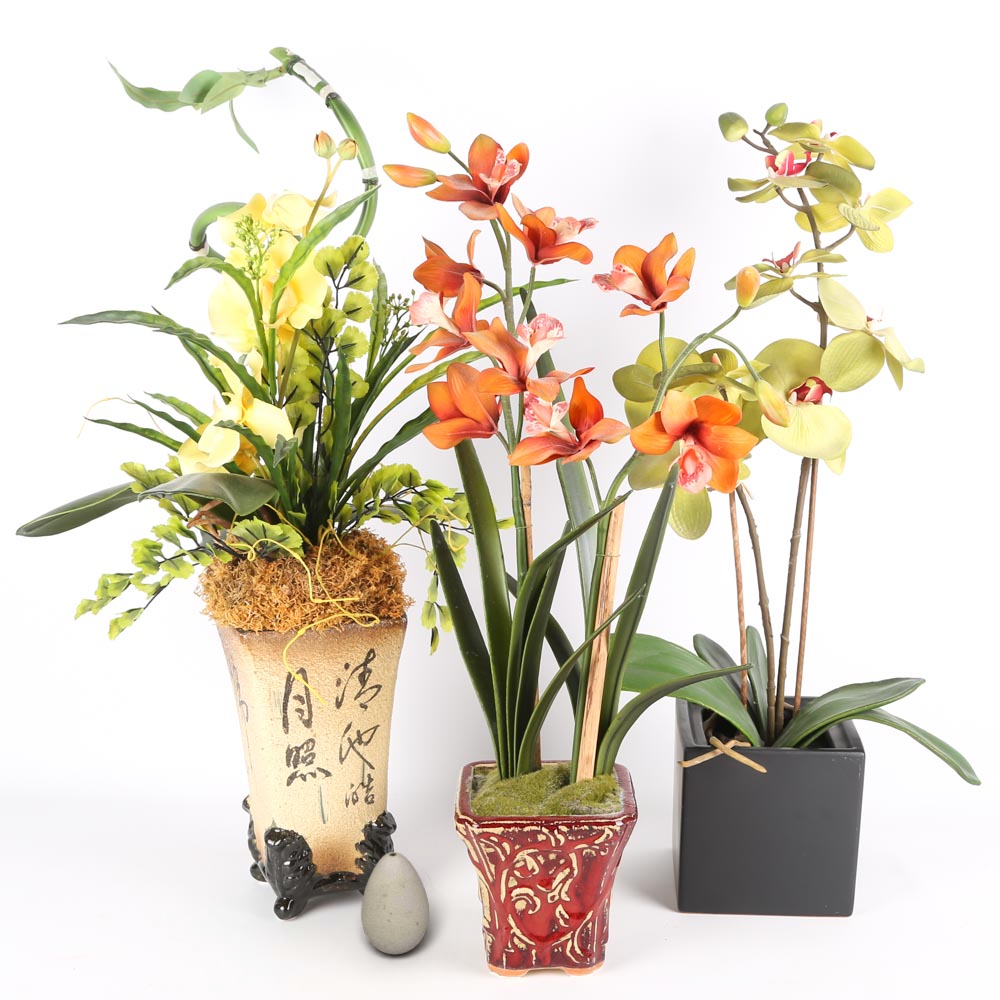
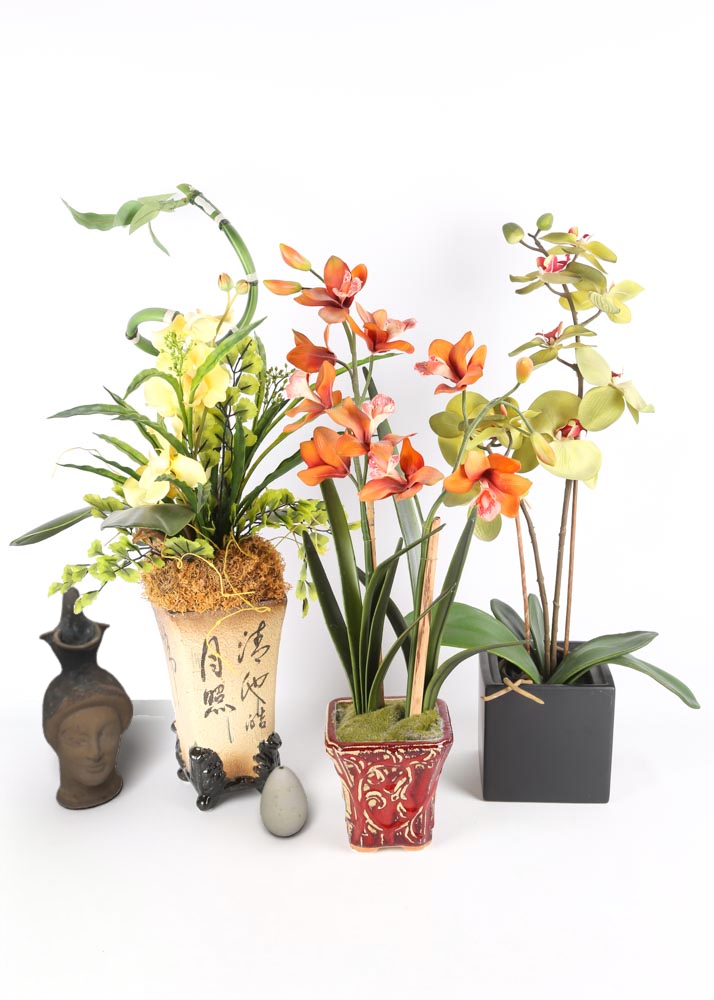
ceramic pitcher: none [56,599,185,914] -> present [39,586,133,809]

